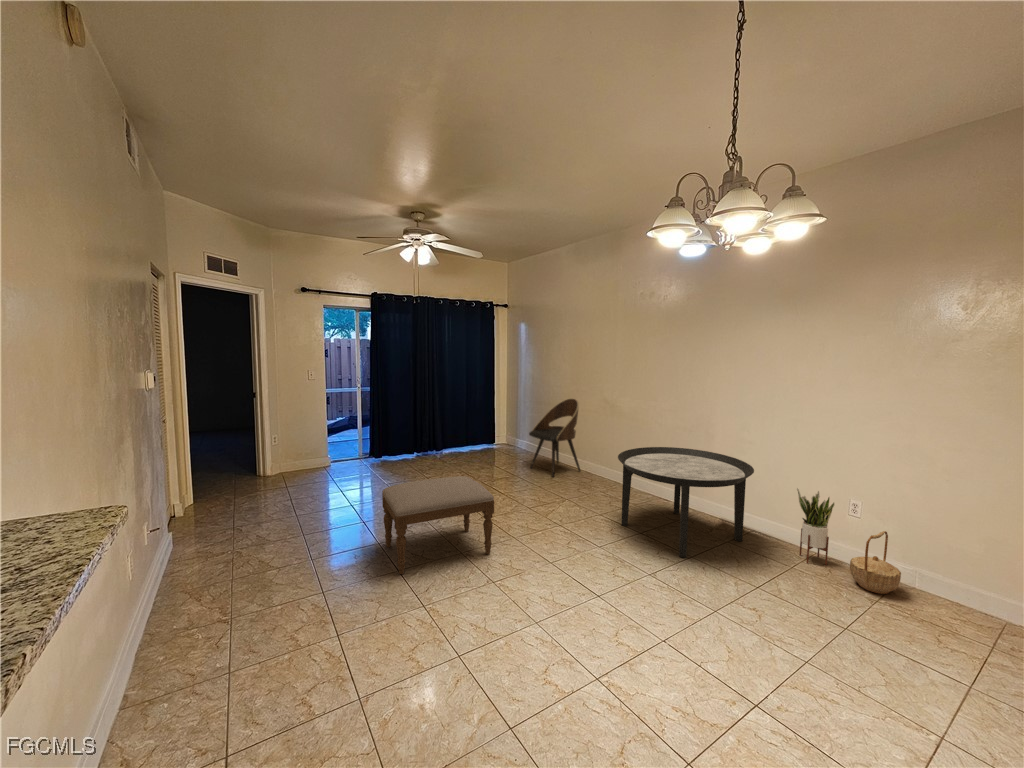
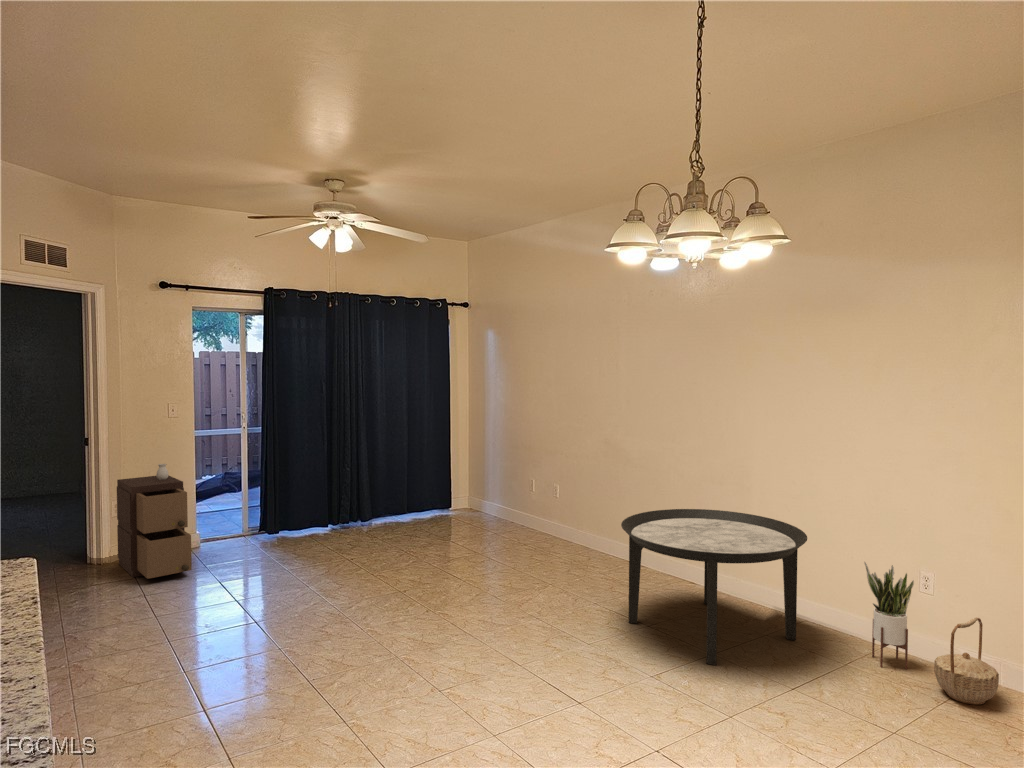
dining chair: present [529,399,581,477] -> none [499,441,575,557]
storage cabinet: none [275,410,324,487] -> present [117,464,192,579]
ottoman: present [382,476,494,574] -> none [282,556,444,699]

